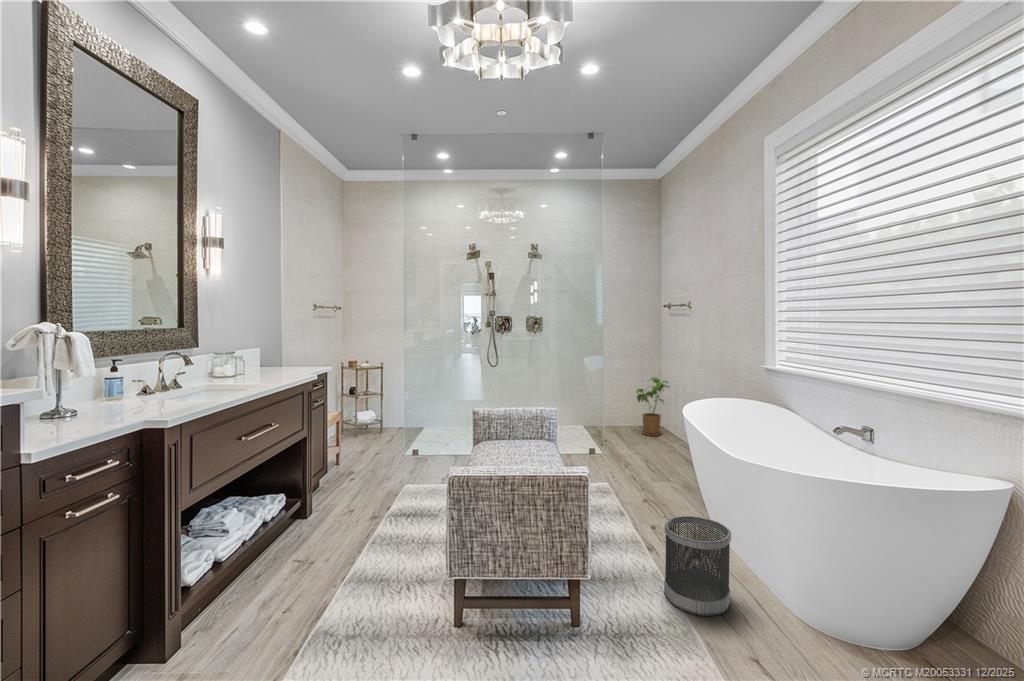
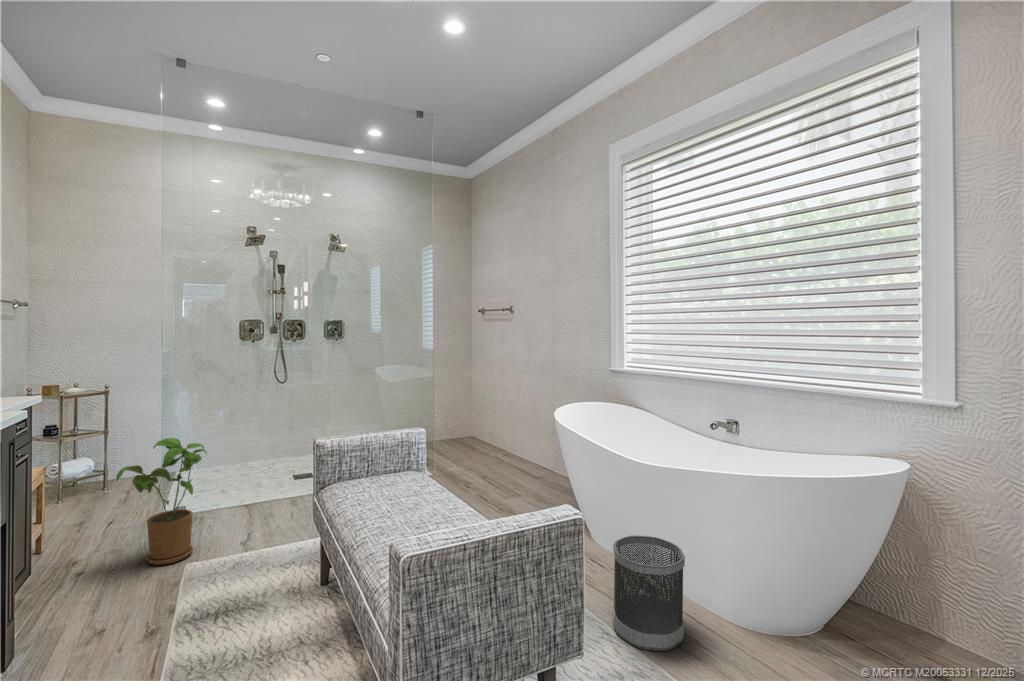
house plant: present [636,377,669,436] -> present [116,438,207,565]

